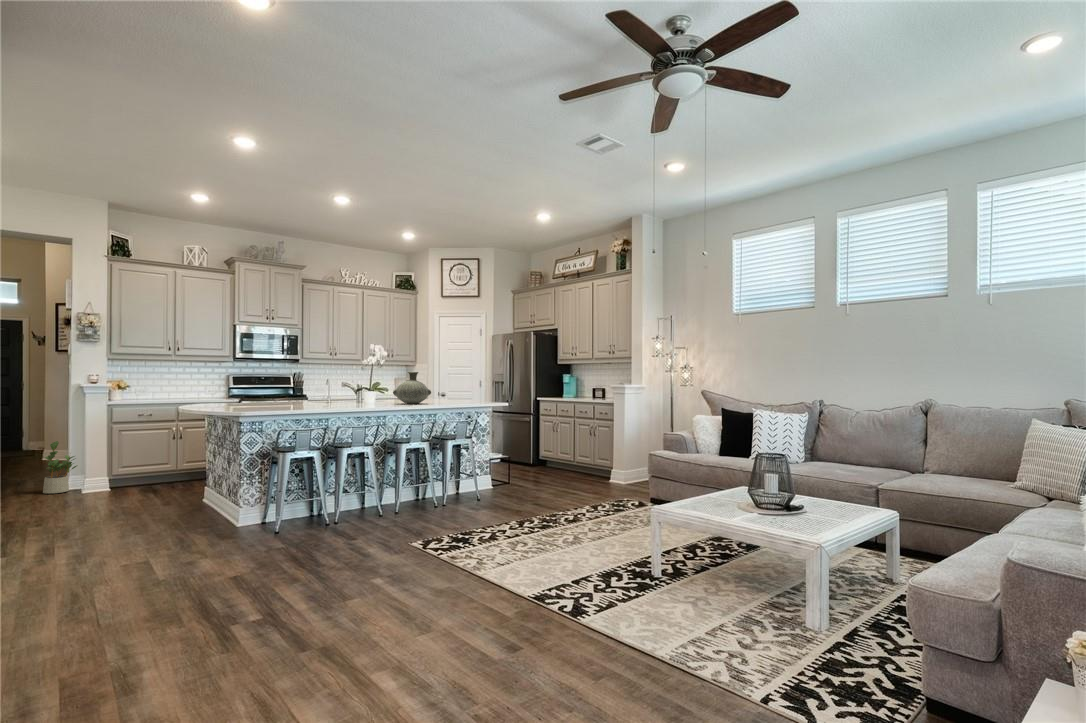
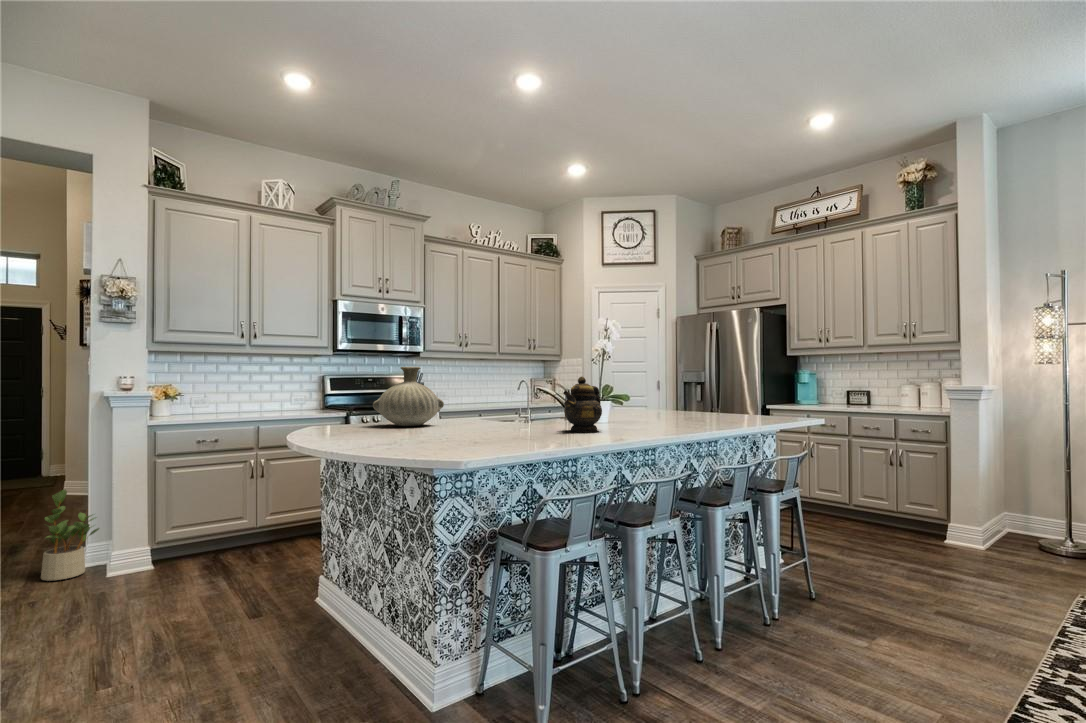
vase: present [393,372,431,404] -> present [373,367,444,426]
teapot: none [324,377,352,406] -> present [563,377,602,432]

